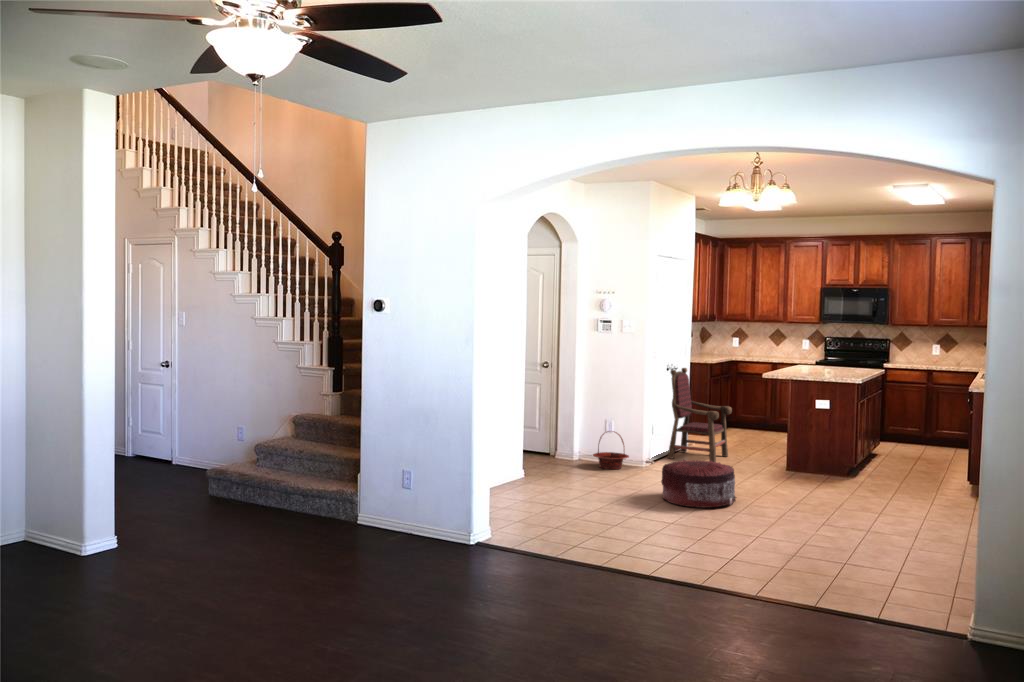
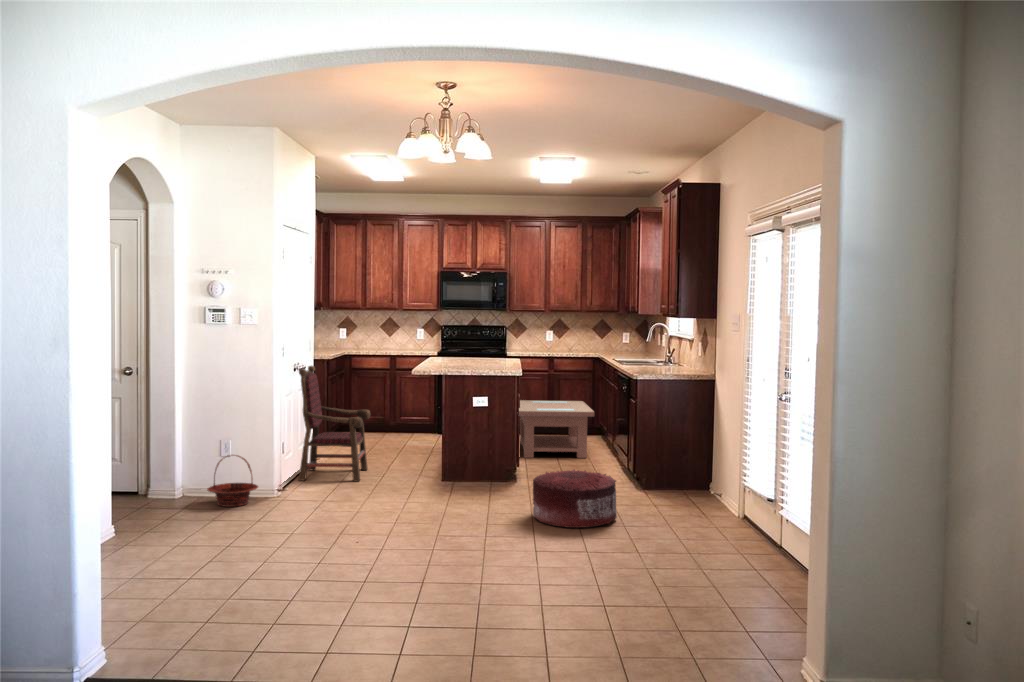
coffee table: none [875,410,957,469] -> present [519,400,595,458]
pouf: present [661,460,736,508] -> present [533,470,617,528]

